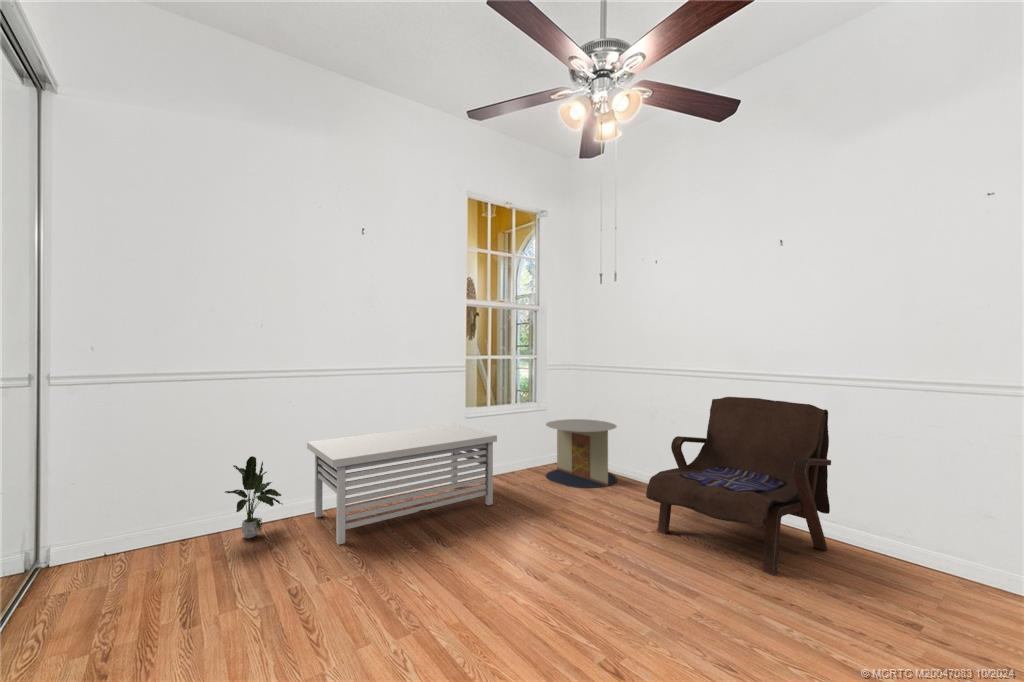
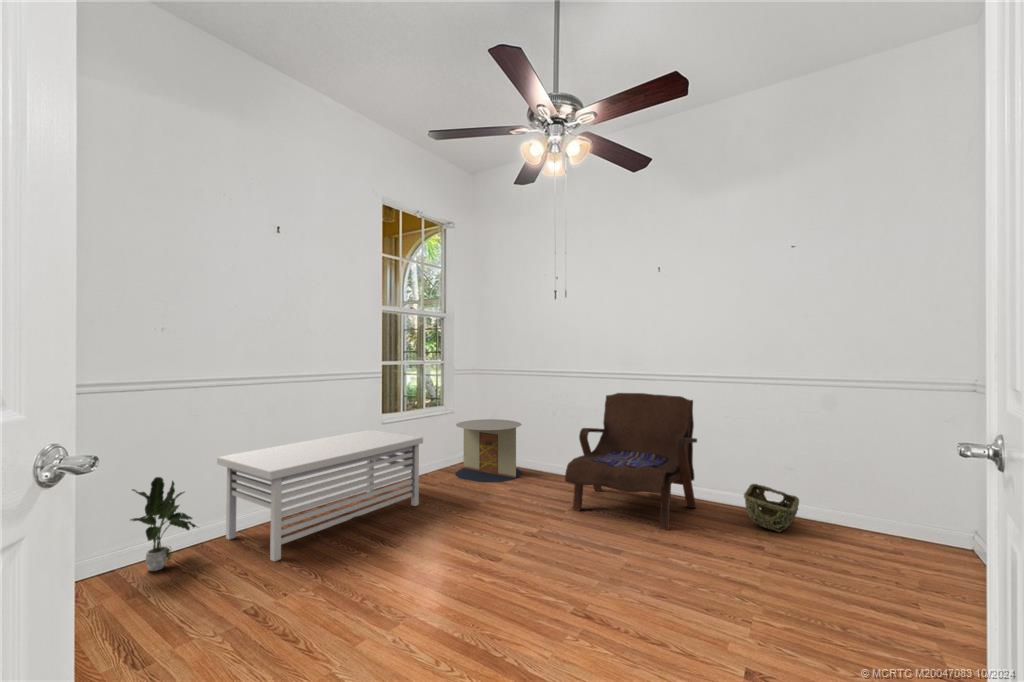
woven basket: none [894,529,996,605] -> present [744,484,799,532]

